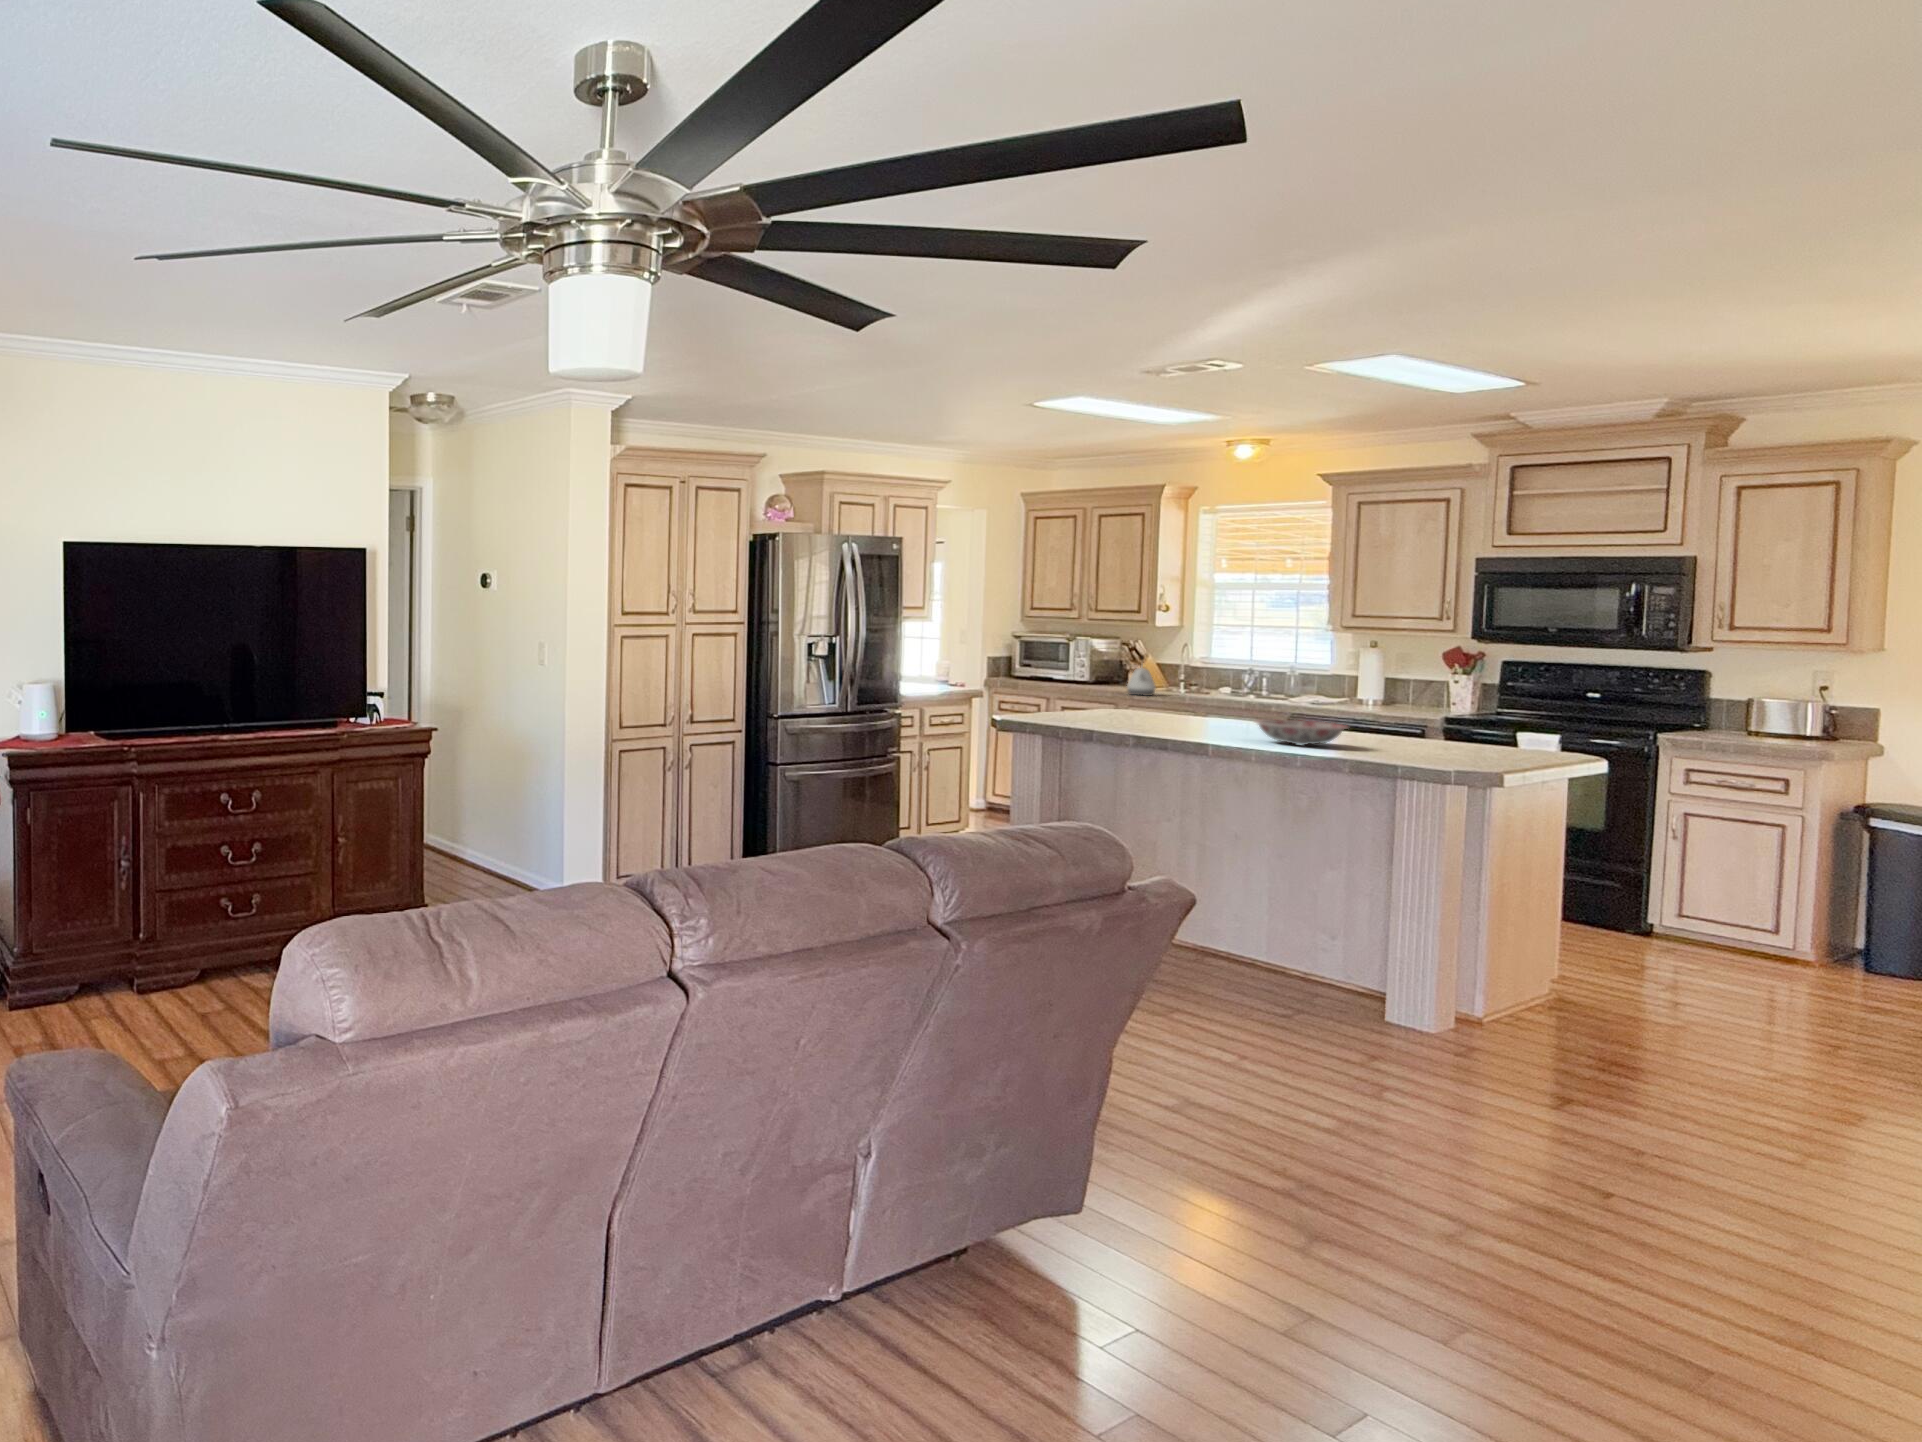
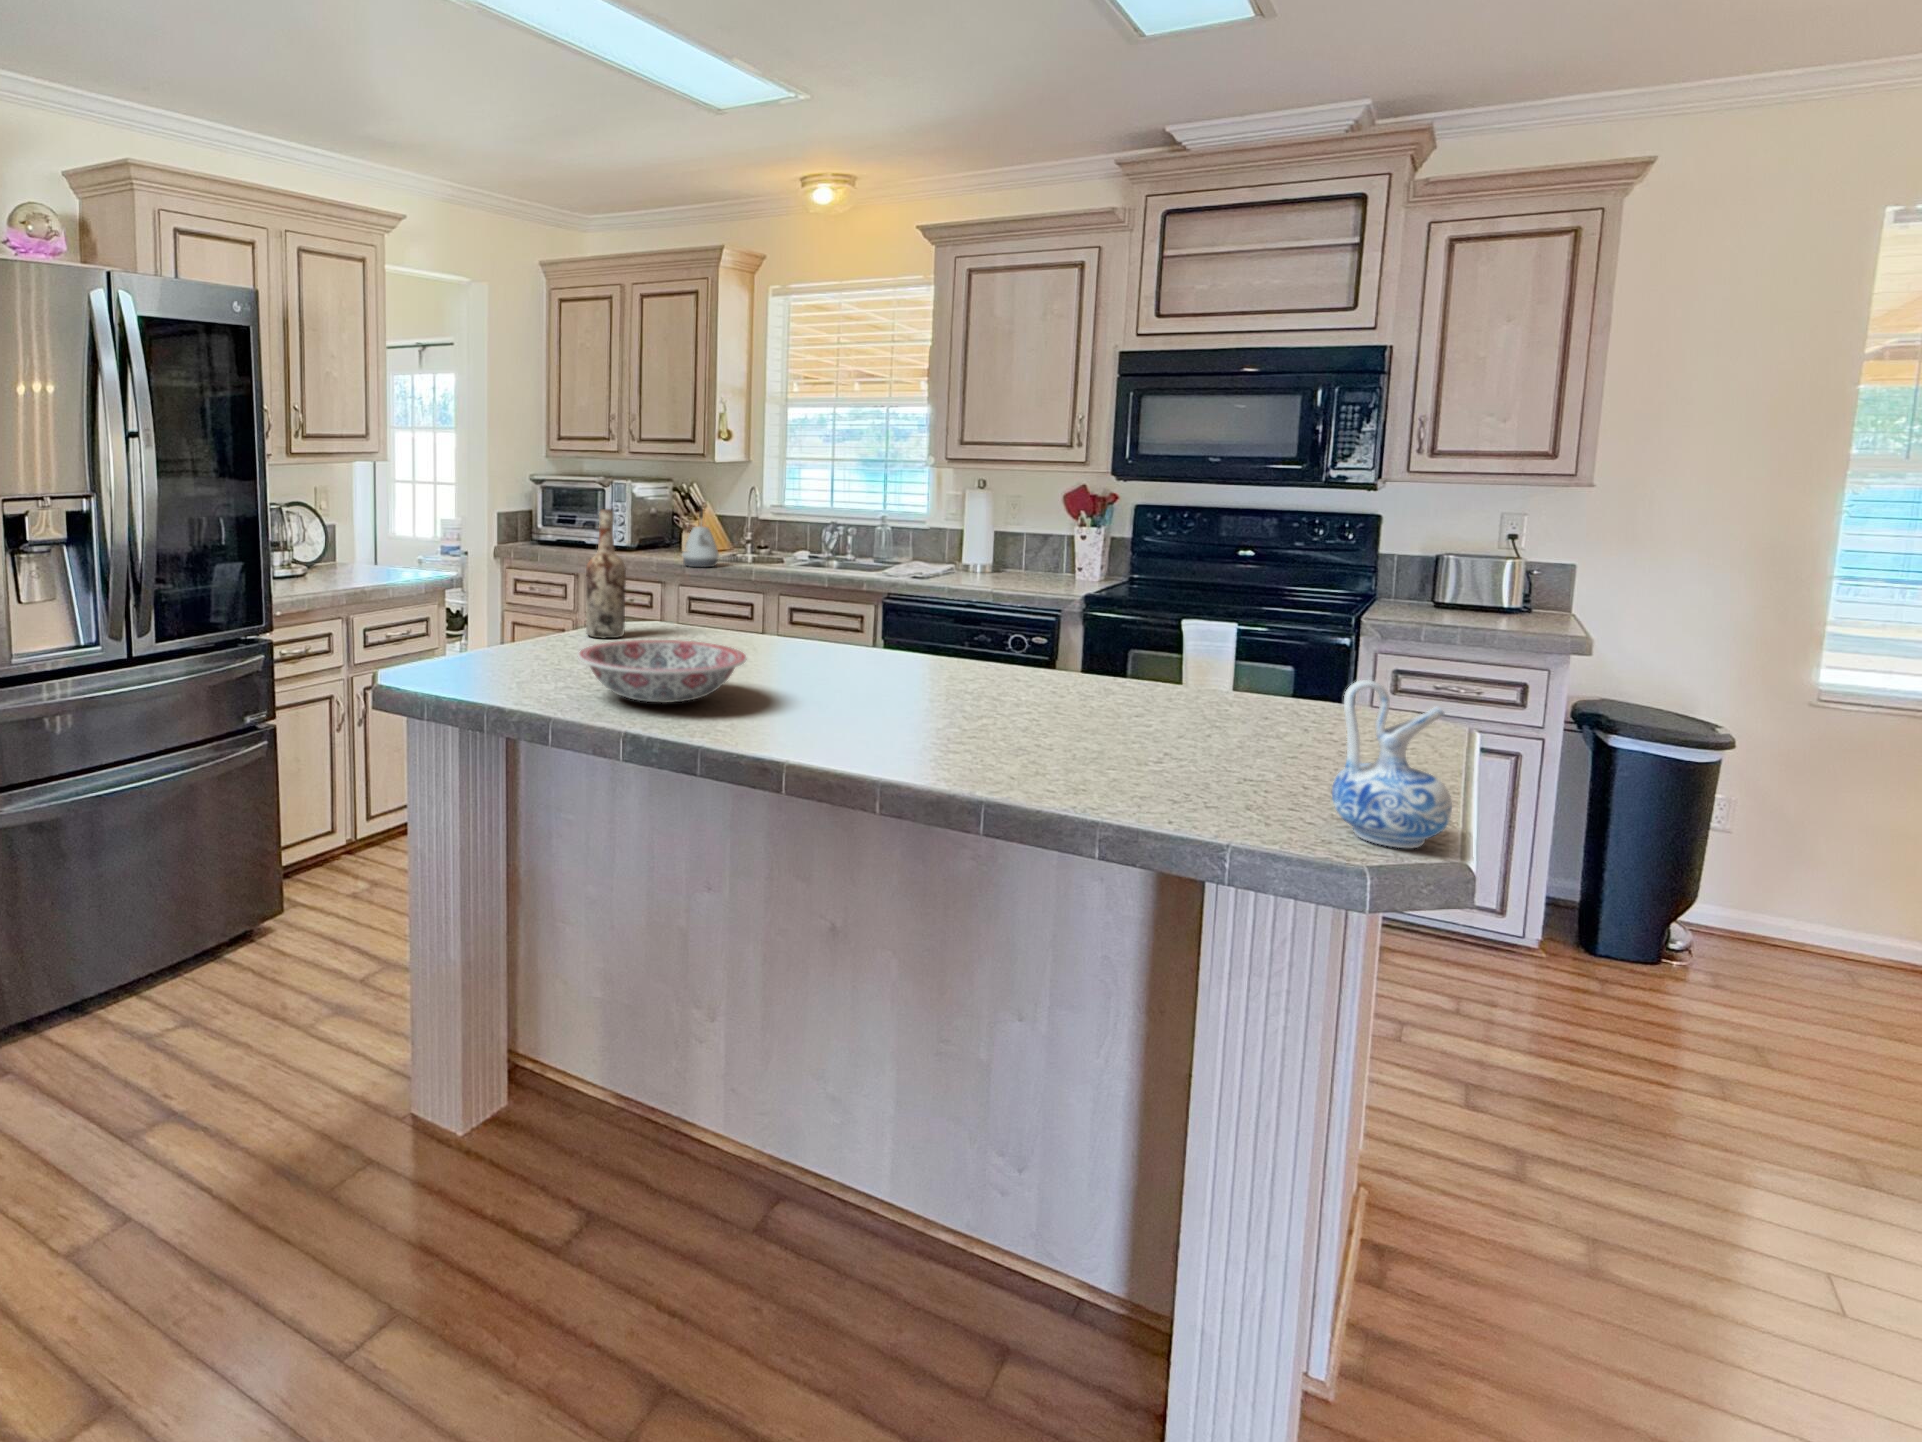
wine bottle: none [1069,651,1092,713] -> present [586,509,626,638]
ceramic pitcher: none [1362,705,1402,757] -> present [1332,680,1452,848]
ceramic bowl: present [1255,719,1348,745] -> present [578,640,746,703]

